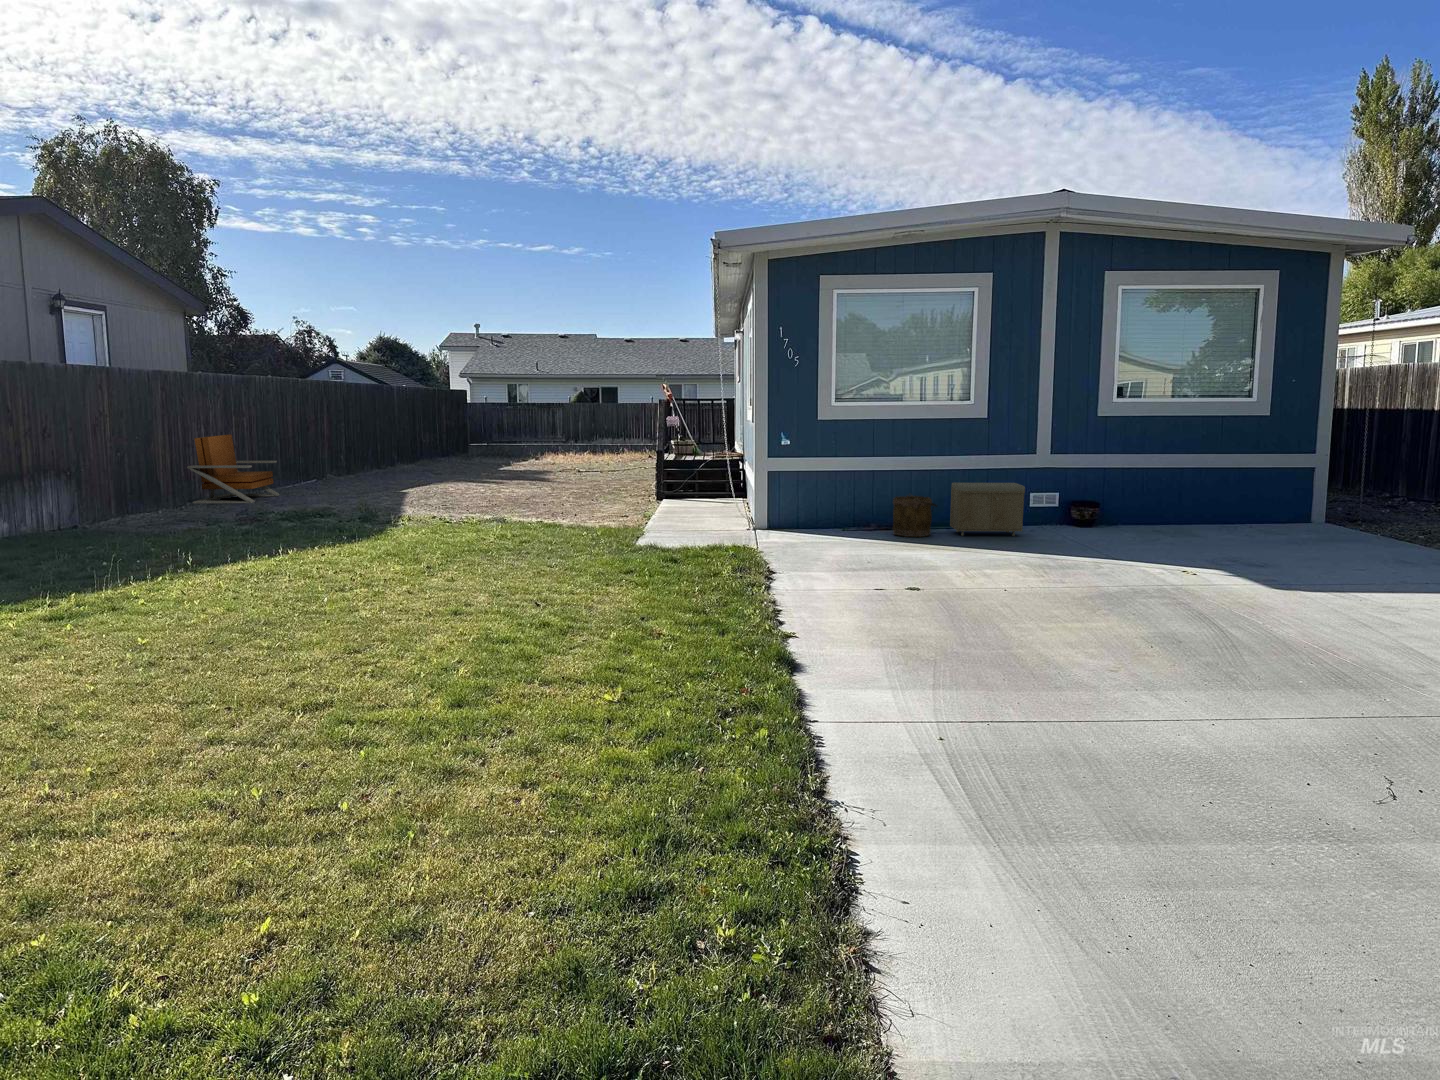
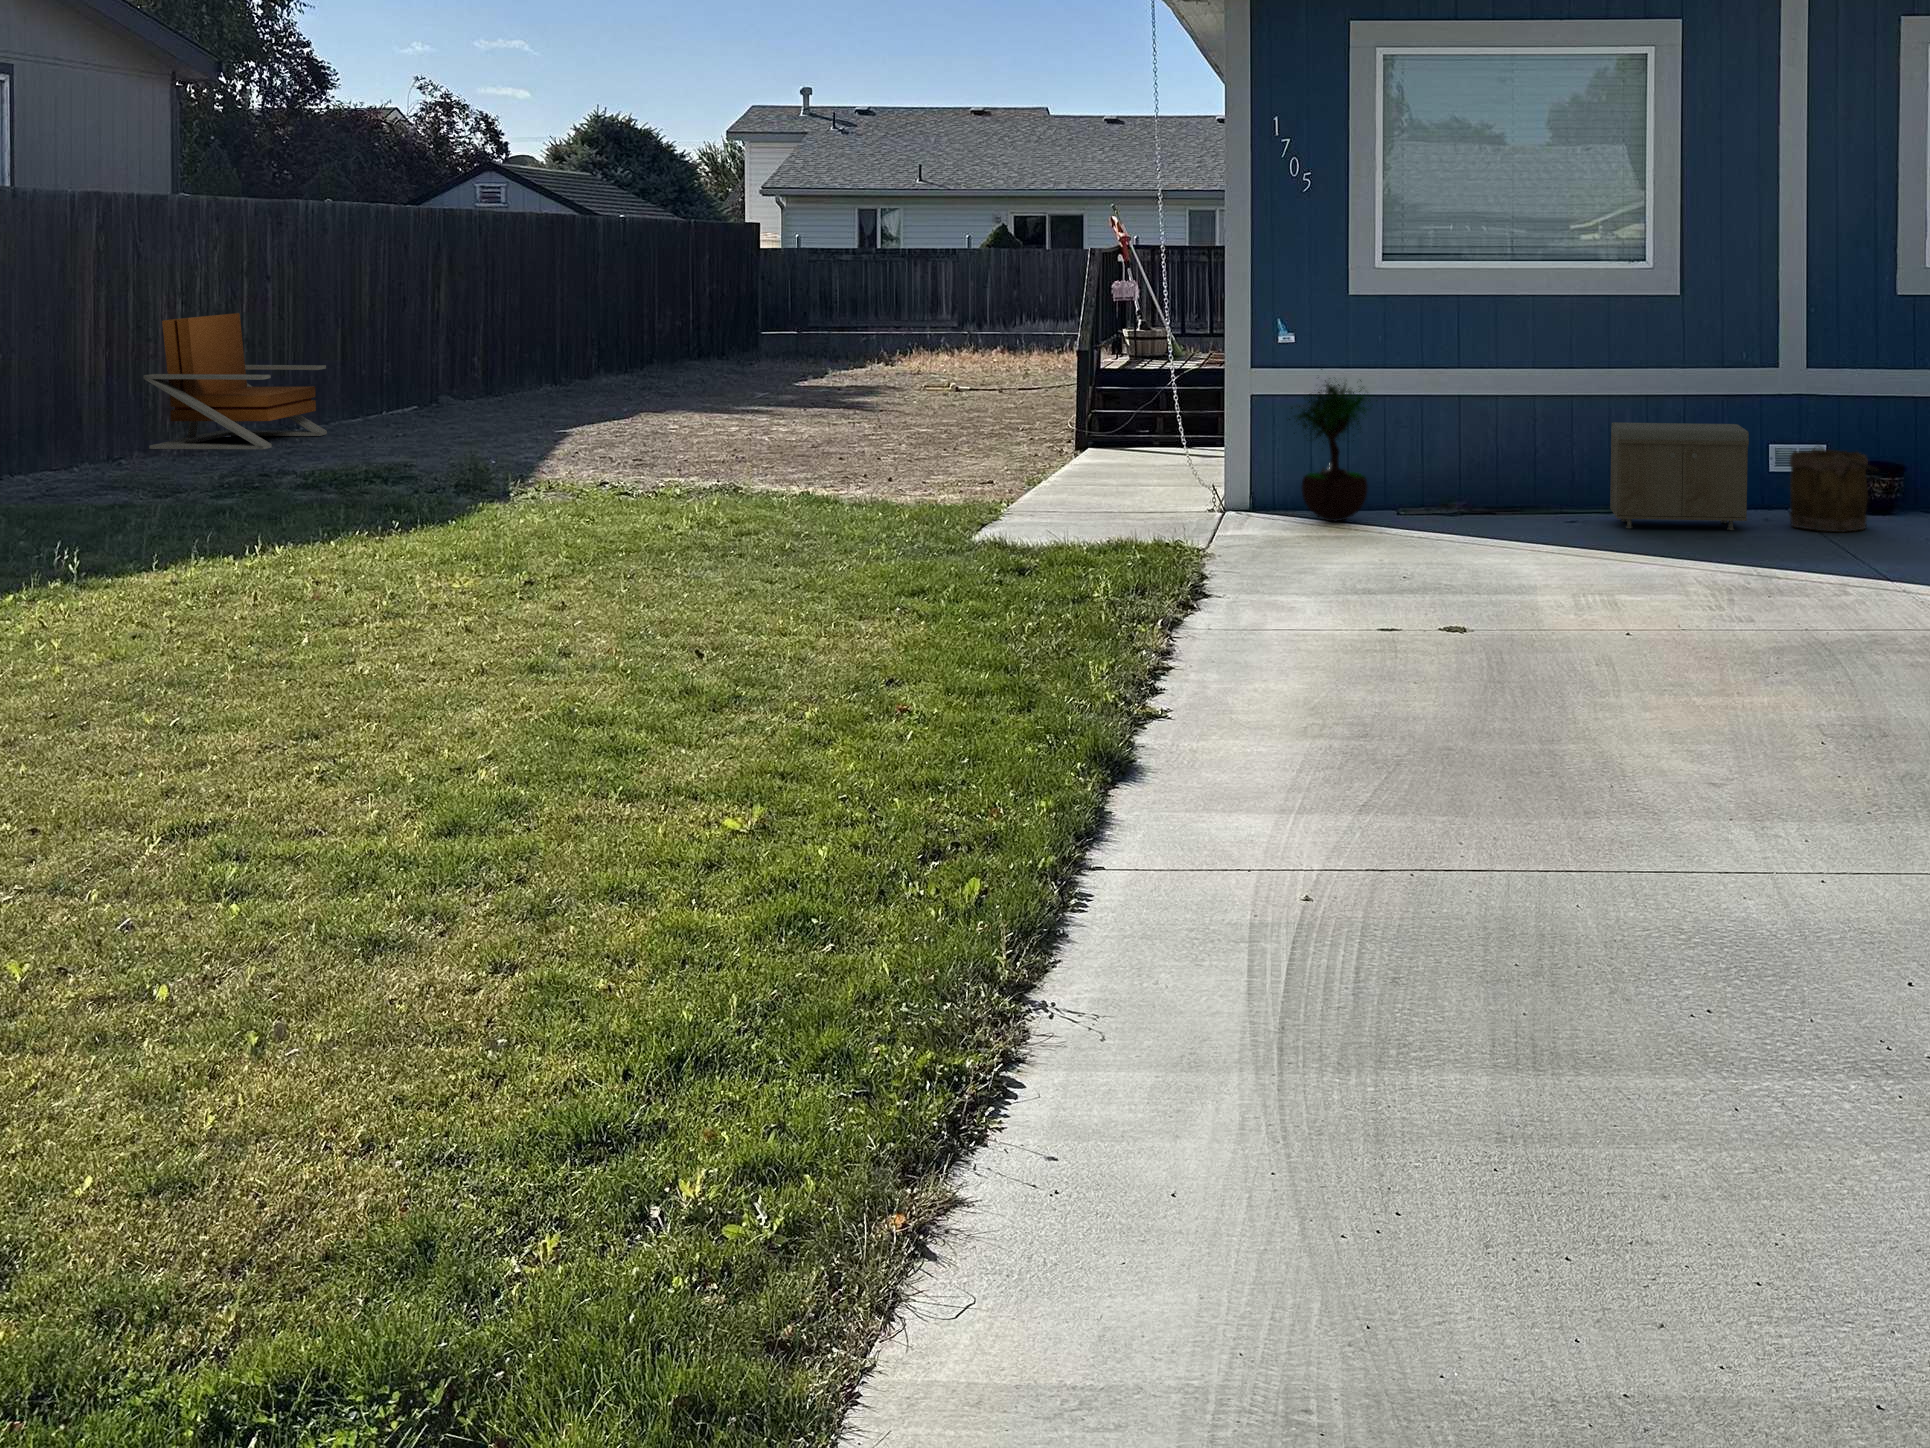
potted tree: none [790,456,837,534] -> present [1289,369,1377,521]
bucket: present [893,495,937,537] -> present [1789,447,1878,532]

